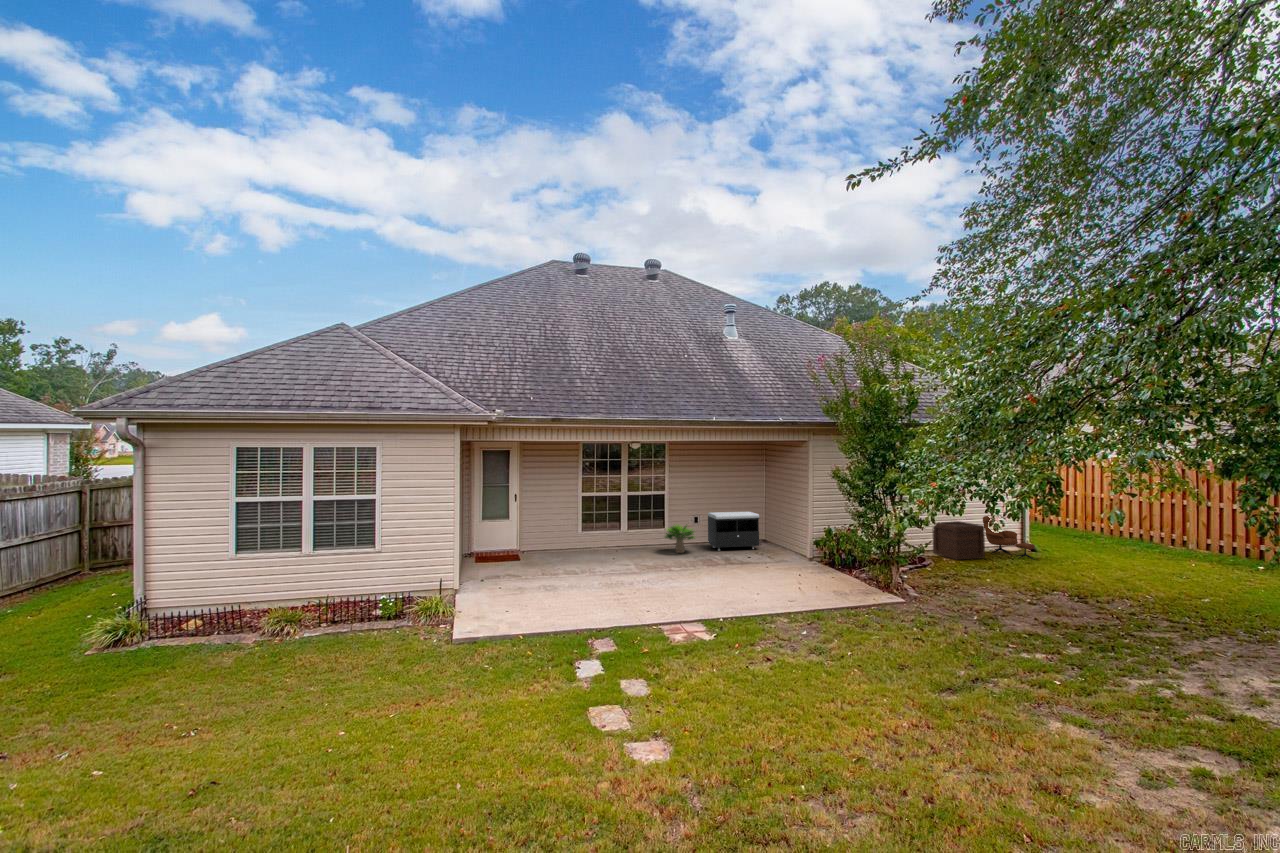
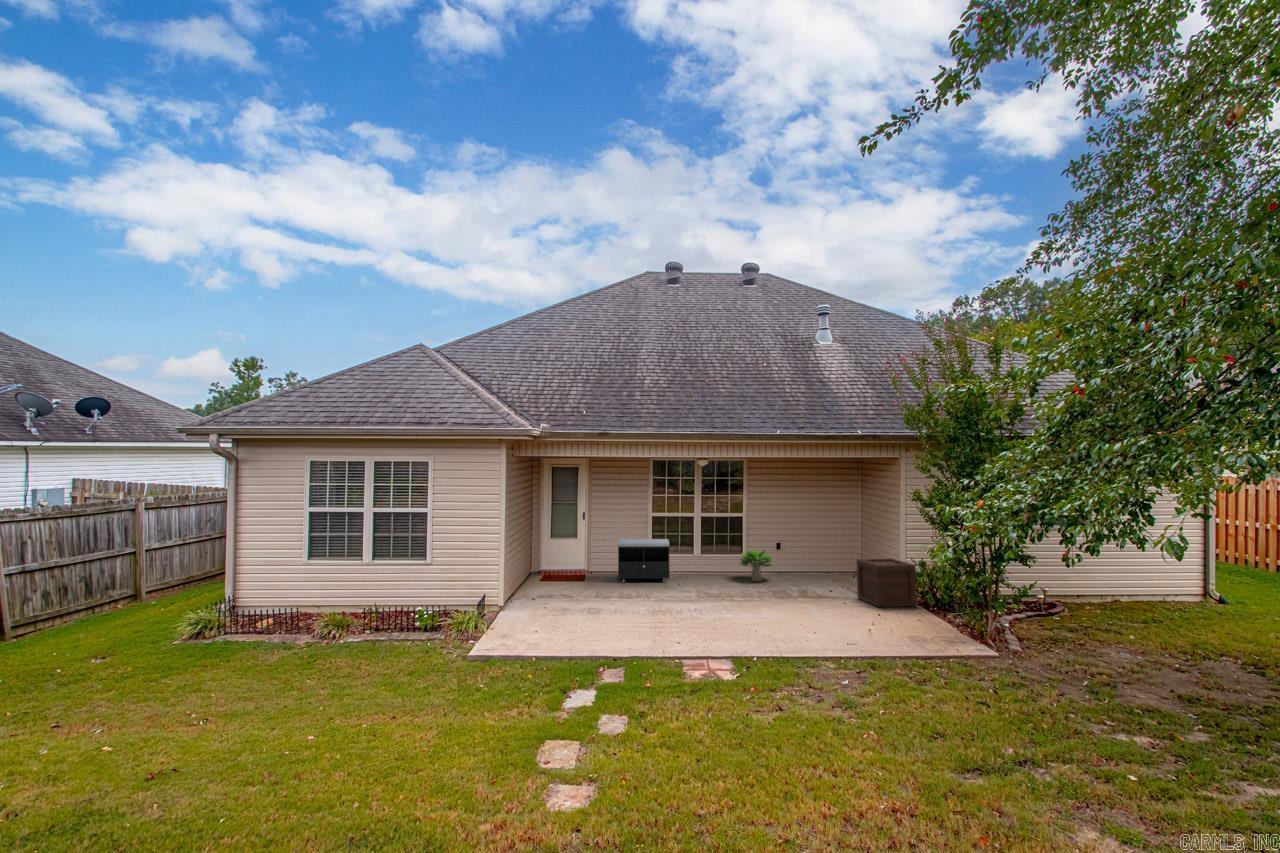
storage bench: present [708,512,759,551] -> present [618,539,669,582]
lounge chair: present [983,516,1035,559] -> none [1147,554,1223,615]
wooden crate: present [932,521,985,560] -> present [857,558,917,607]

